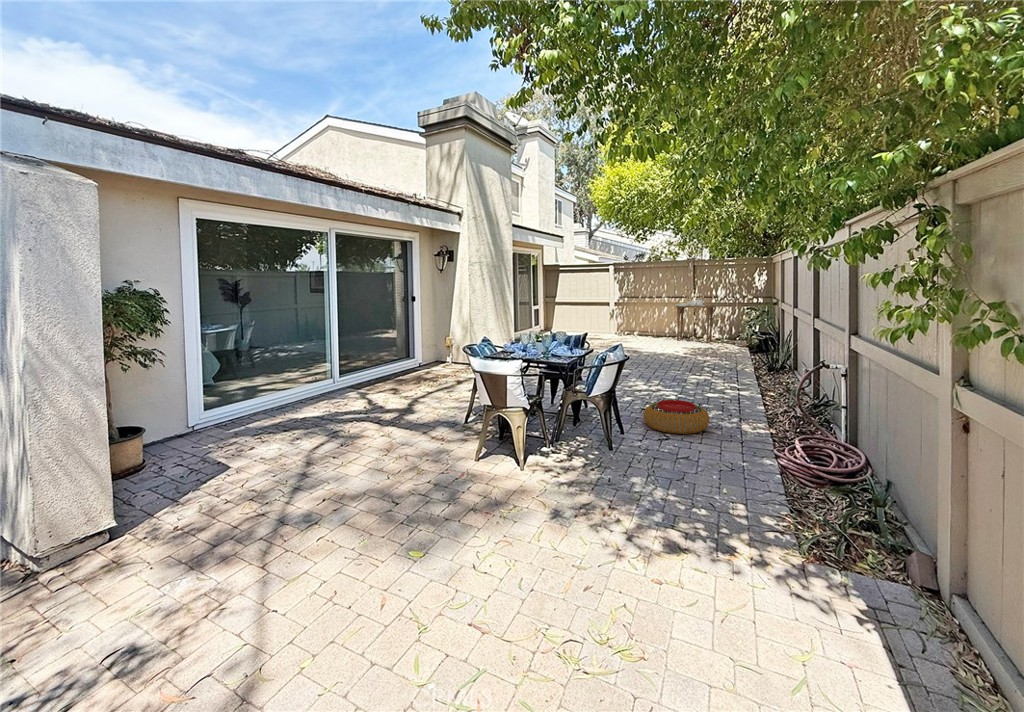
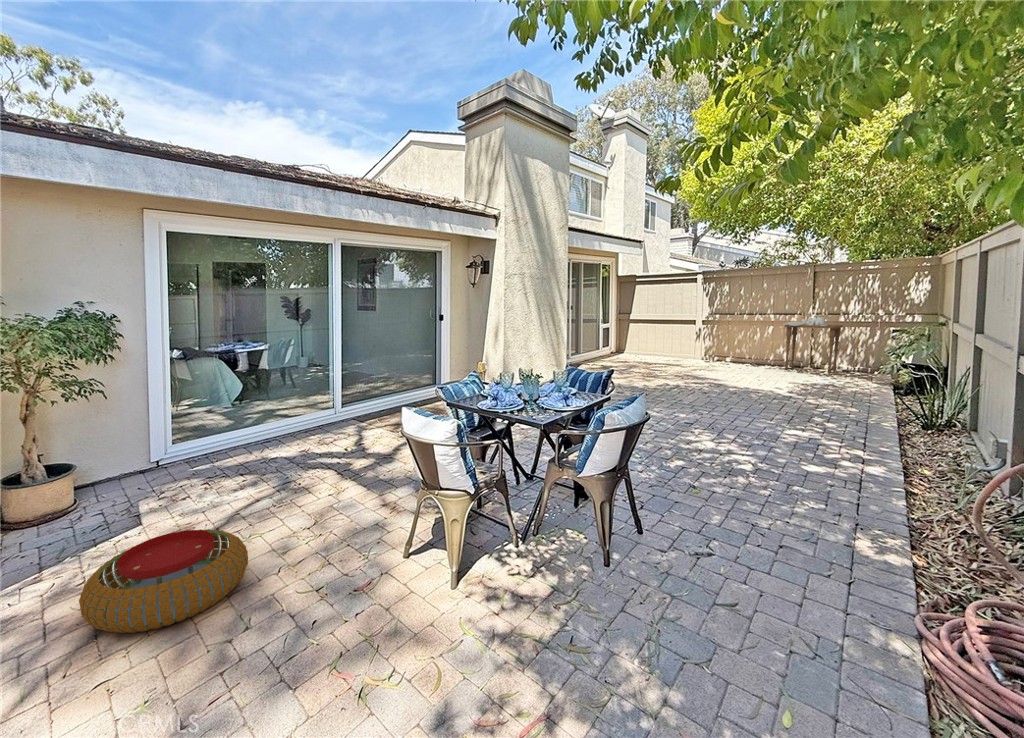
pouf: present [643,400,710,434] -> present [79,529,248,633]

